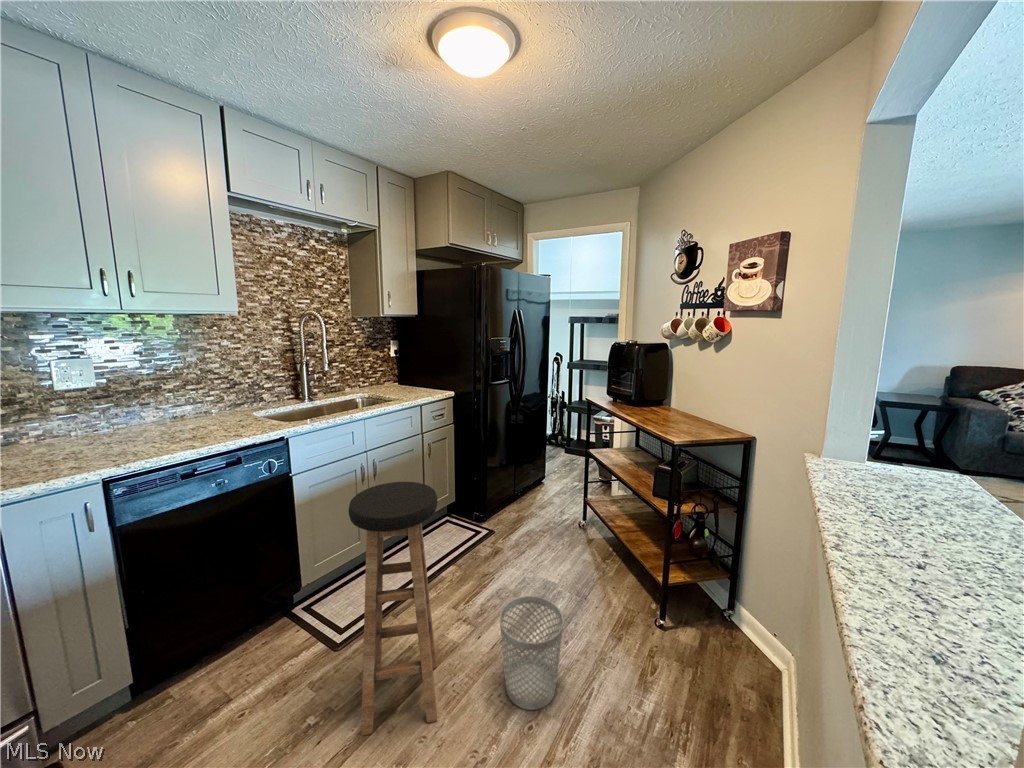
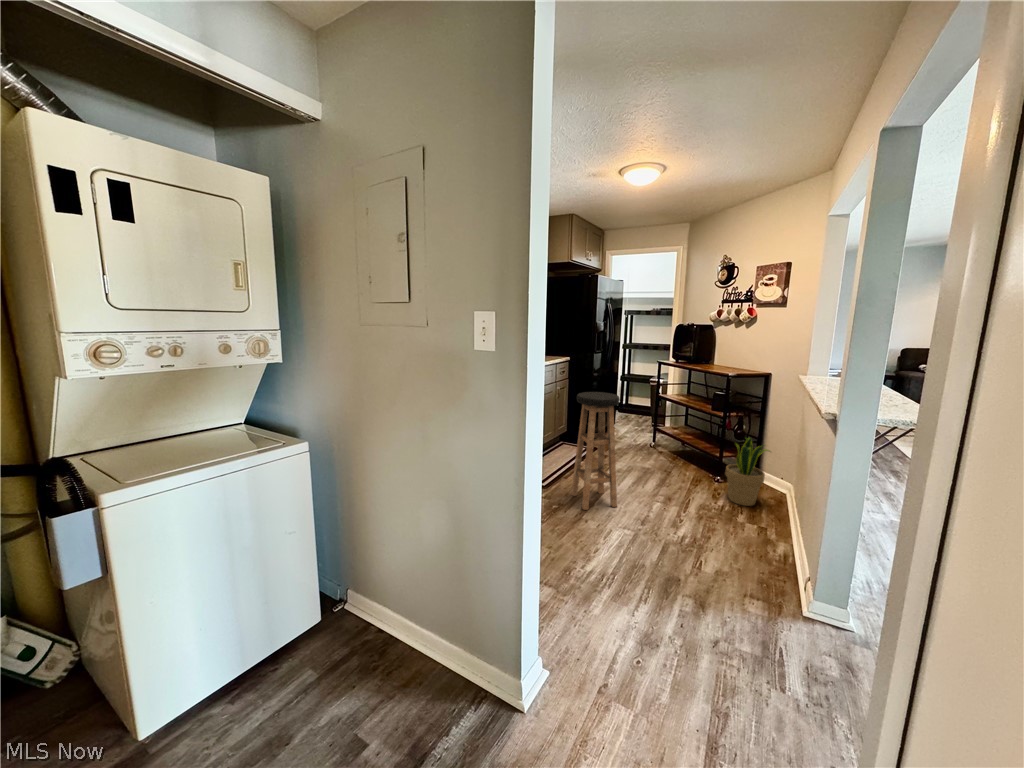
potted plant: none [663,566,751,715] -> present [725,438,770,506]
wastebasket: present [500,596,563,710] -> none [643,455,678,504]

